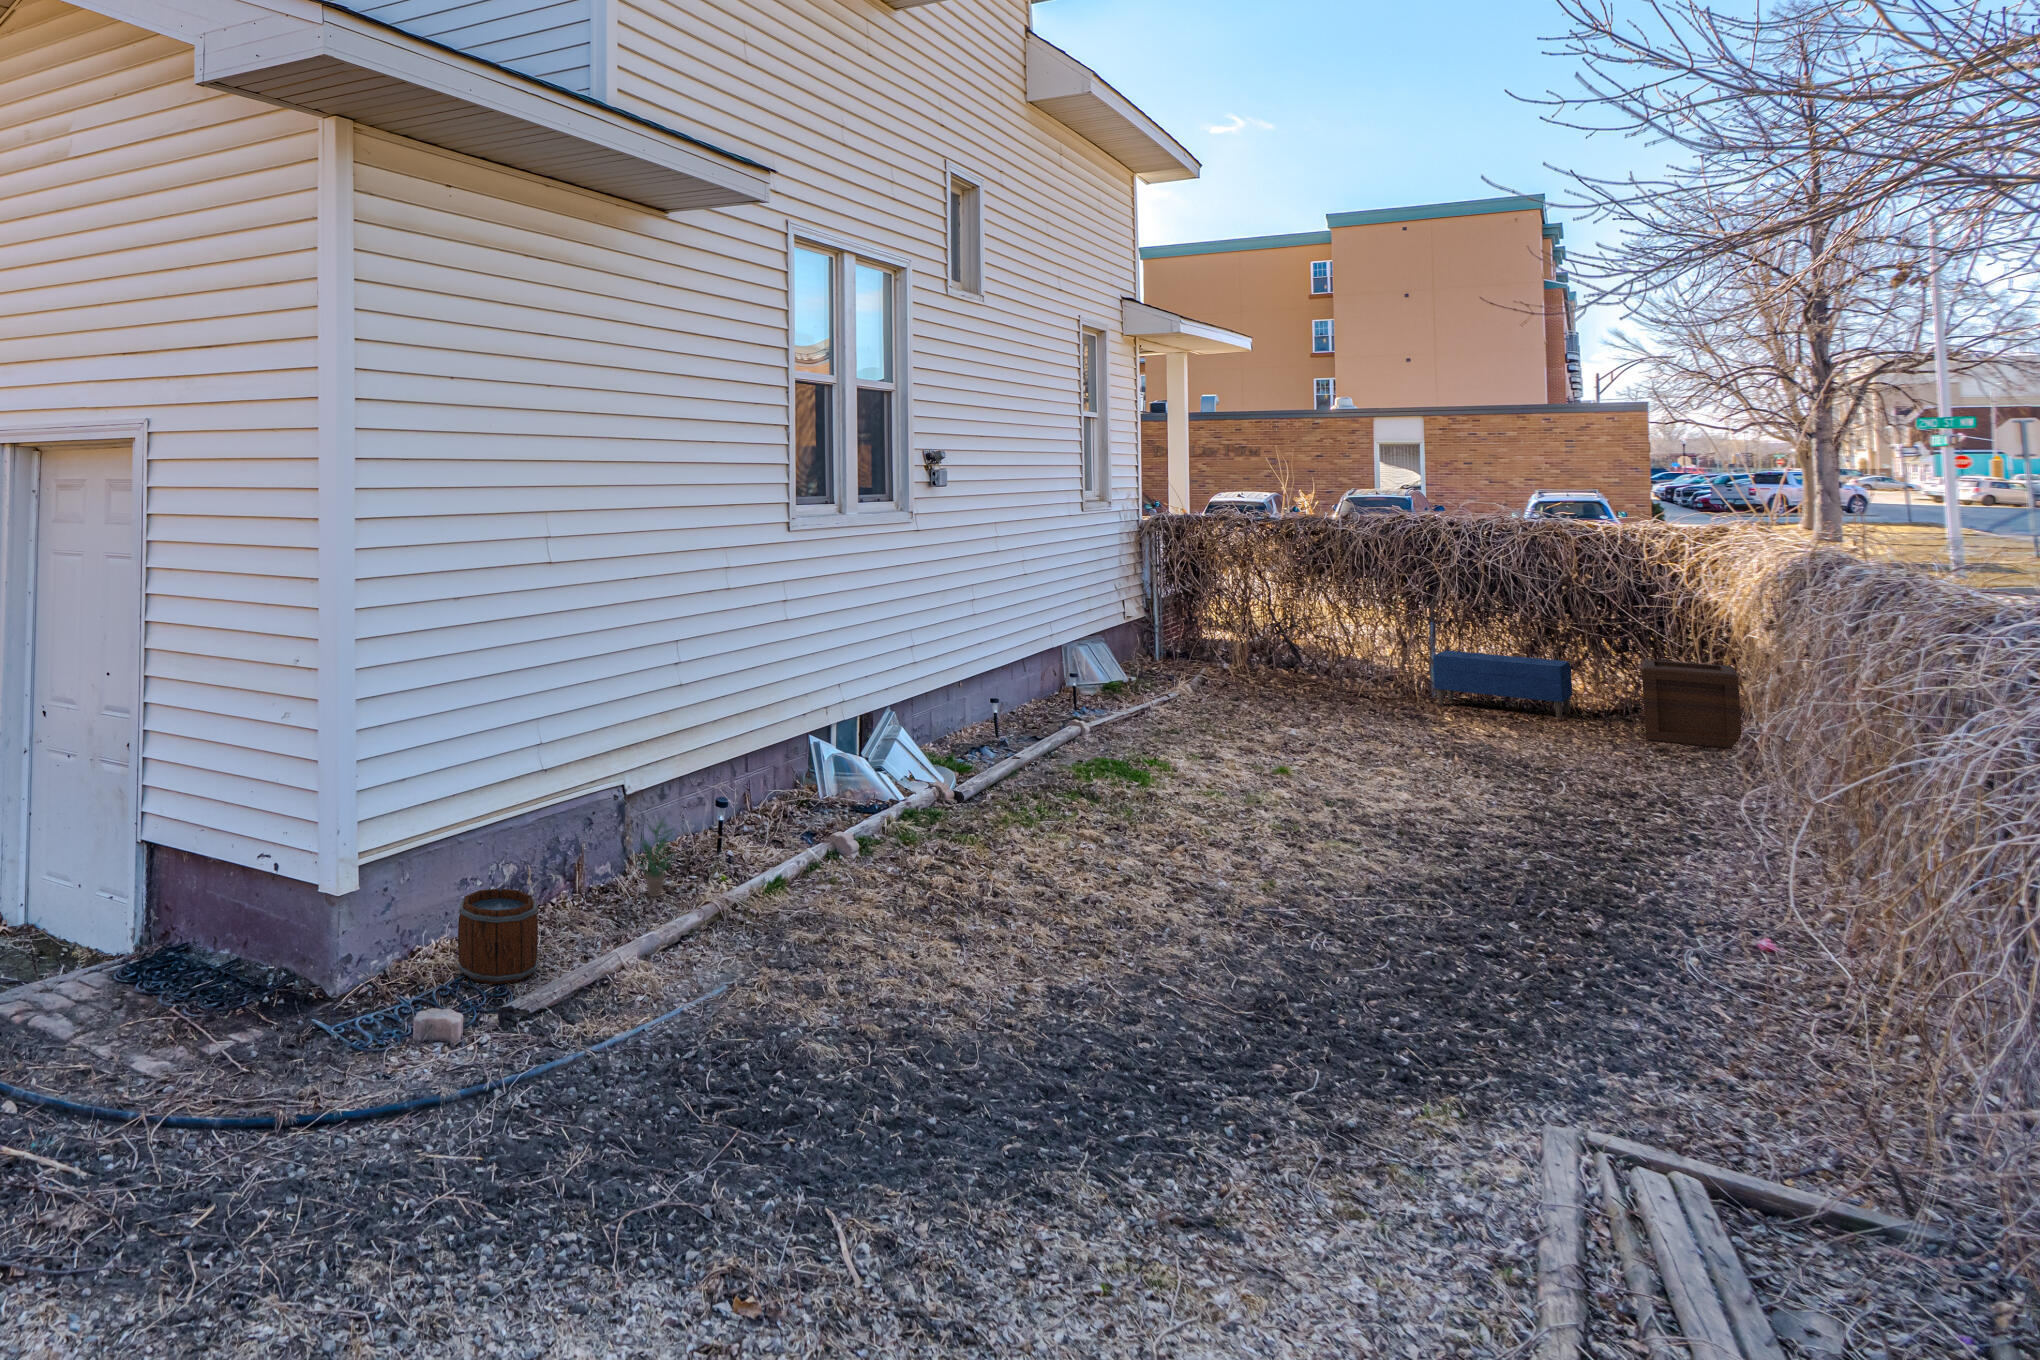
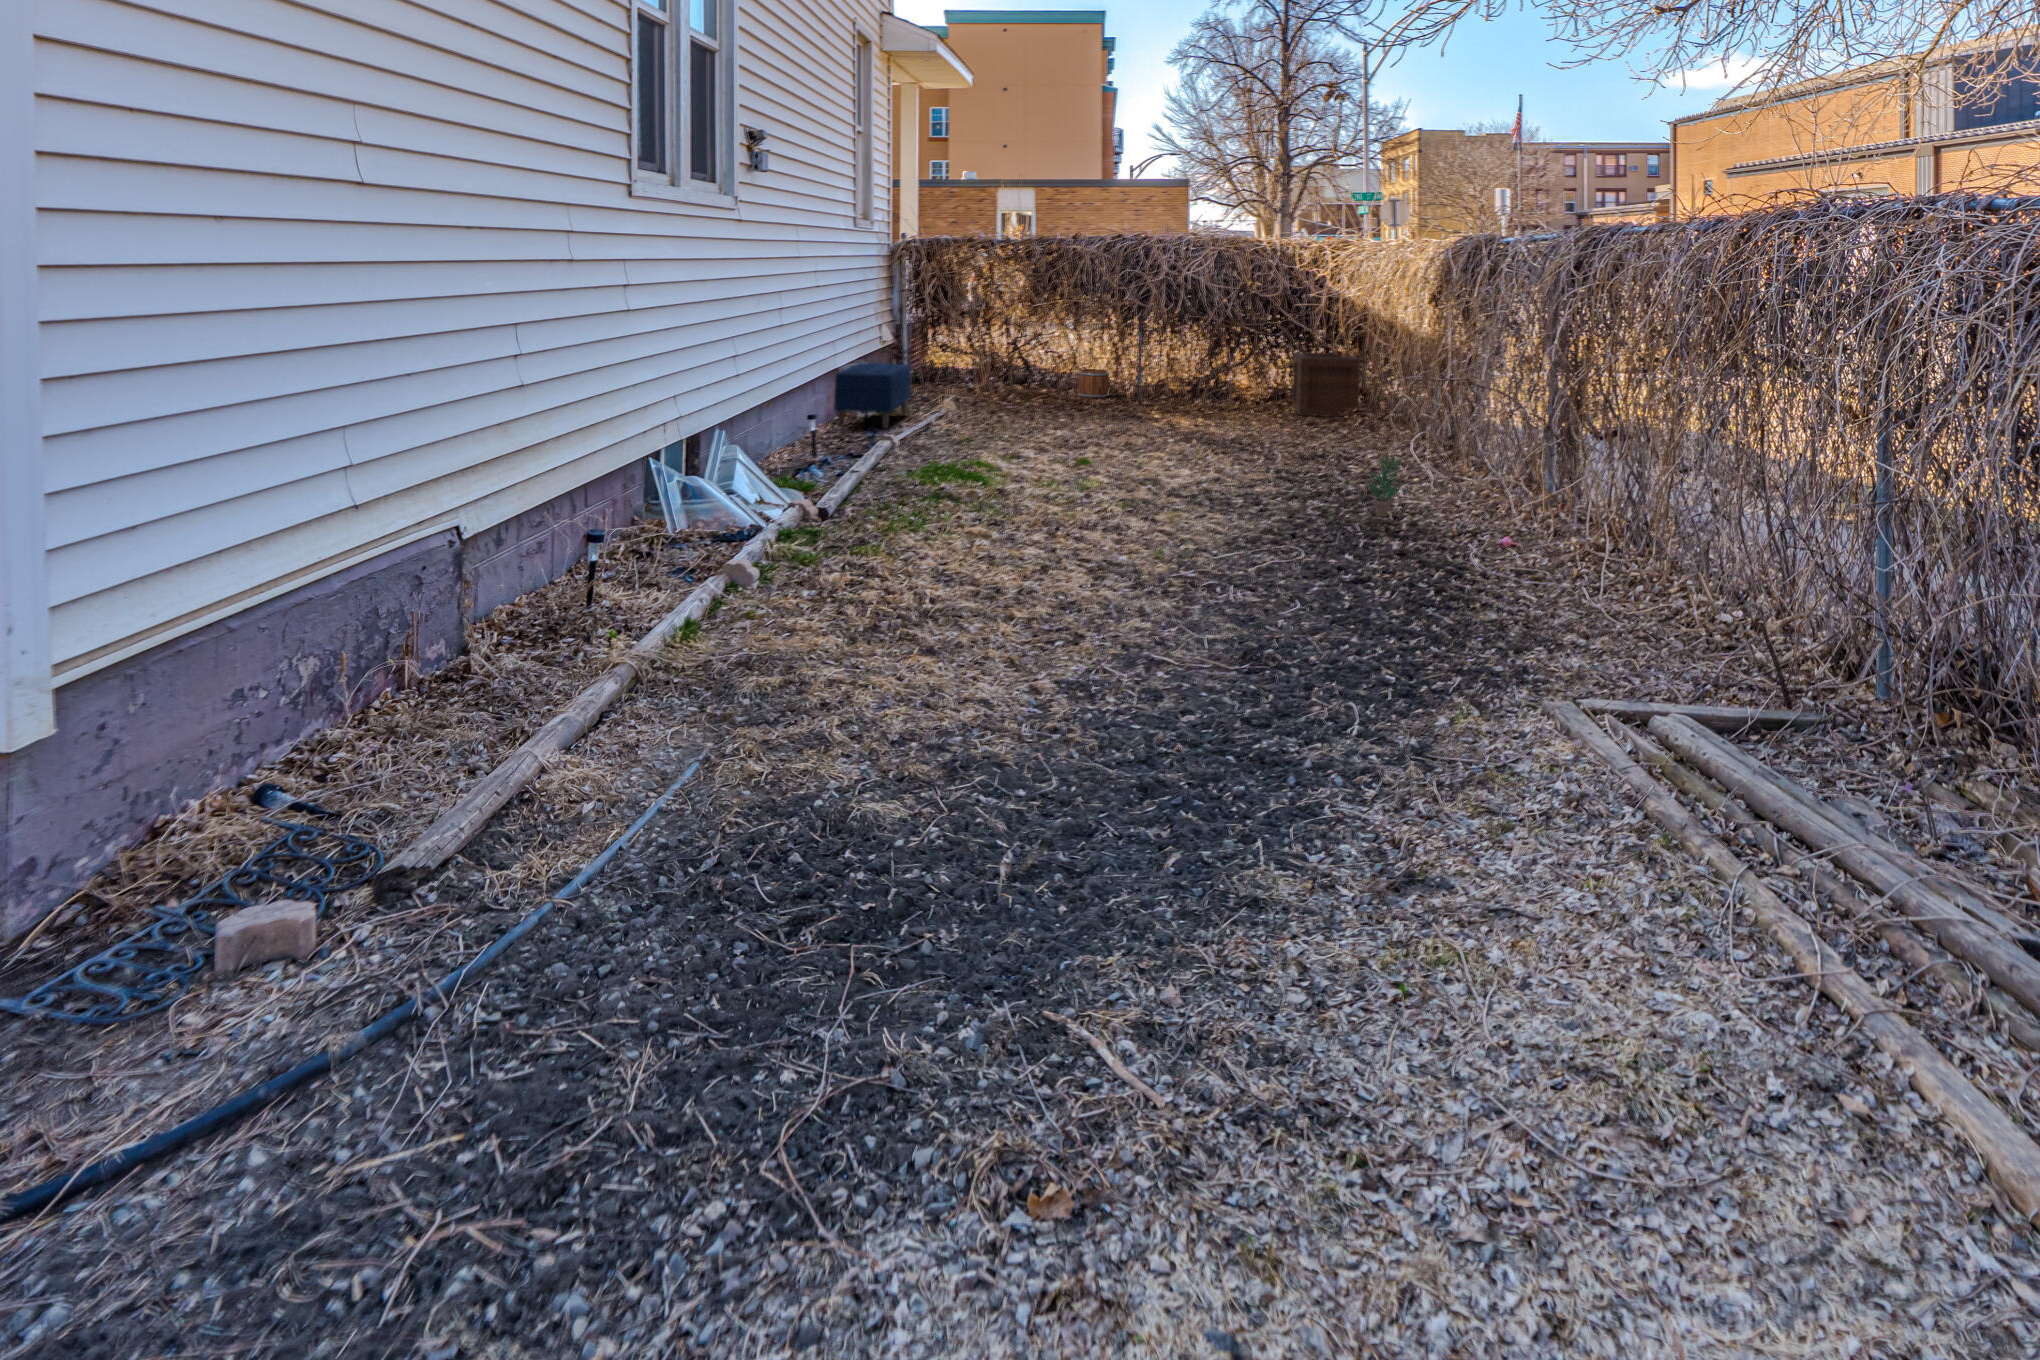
bench: present [1433,650,1572,718] -> present [834,363,911,429]
potted plant: present [638,819,674,897] -> present [1367,453,1401,517]
bucket: present [458,889,538,984] -> present [1078,369,1109,398]

